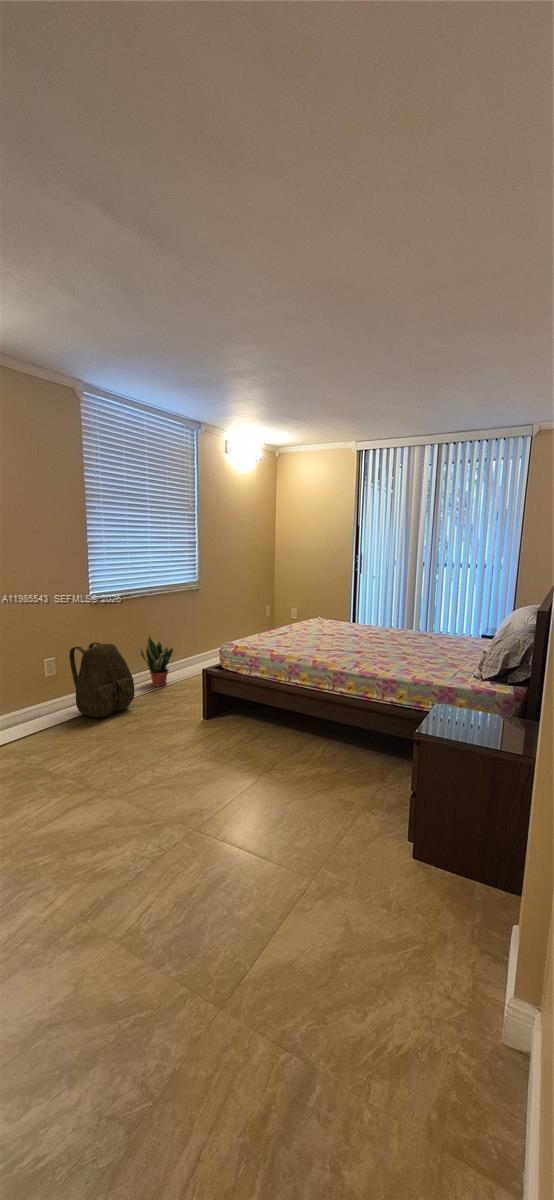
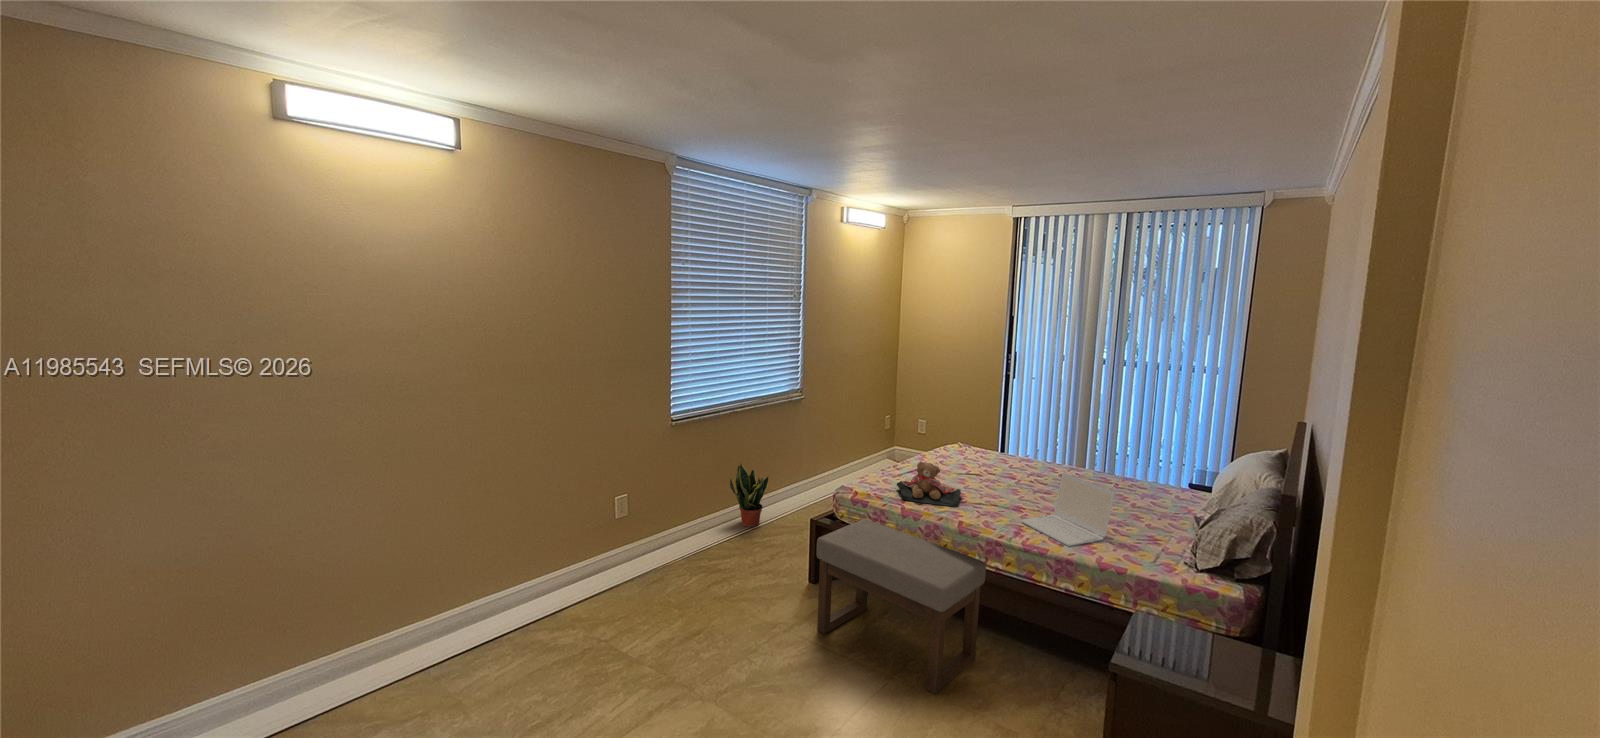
teddy bear: none [268,620,317,653] -> present [897,461,961,507]
laptop: none [359,622,426,671] -> present [1021,473,1115,546]
backpack: present [70,642,135,718] -> none [649,473,725,570]
ottoman: none [202,665,332,787] -> present [817,519,986,694]

